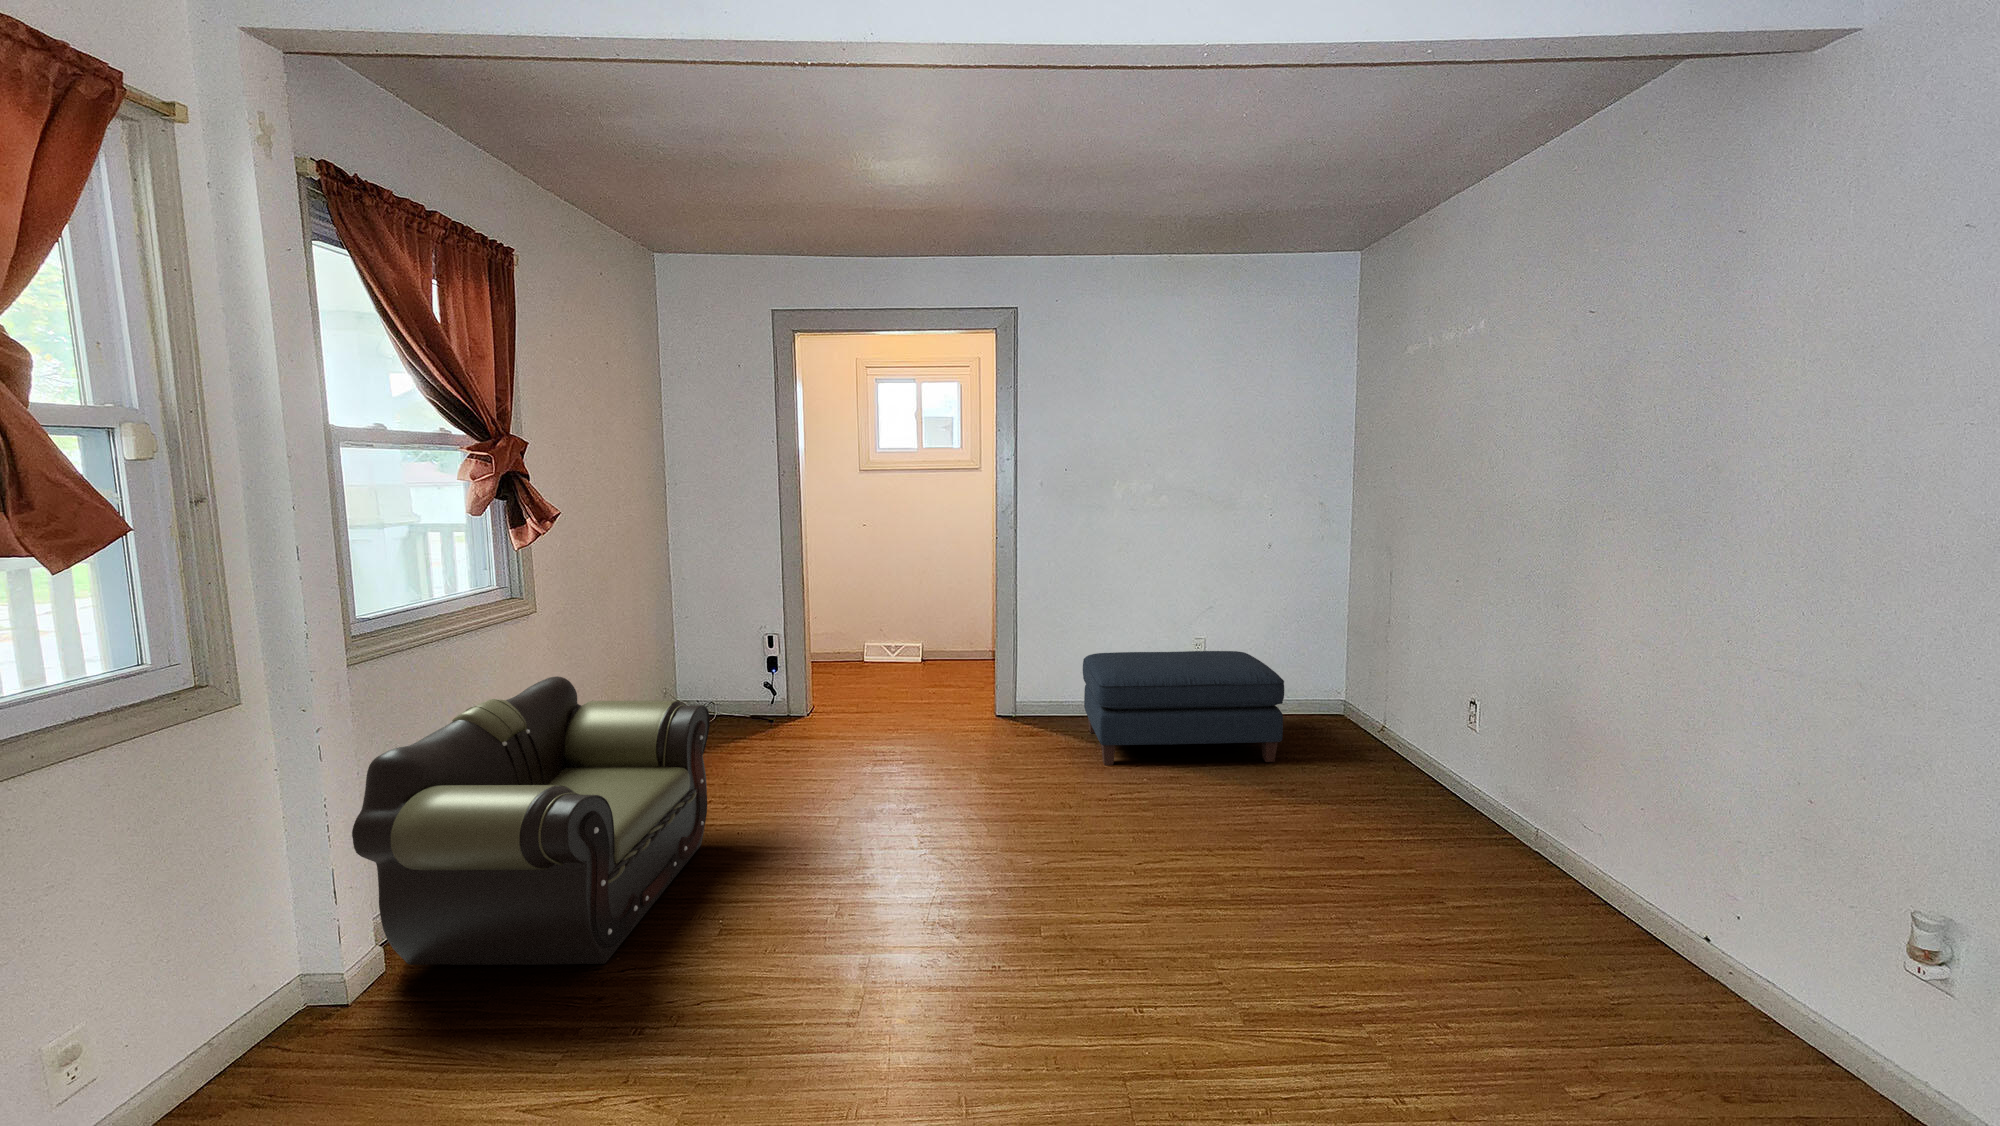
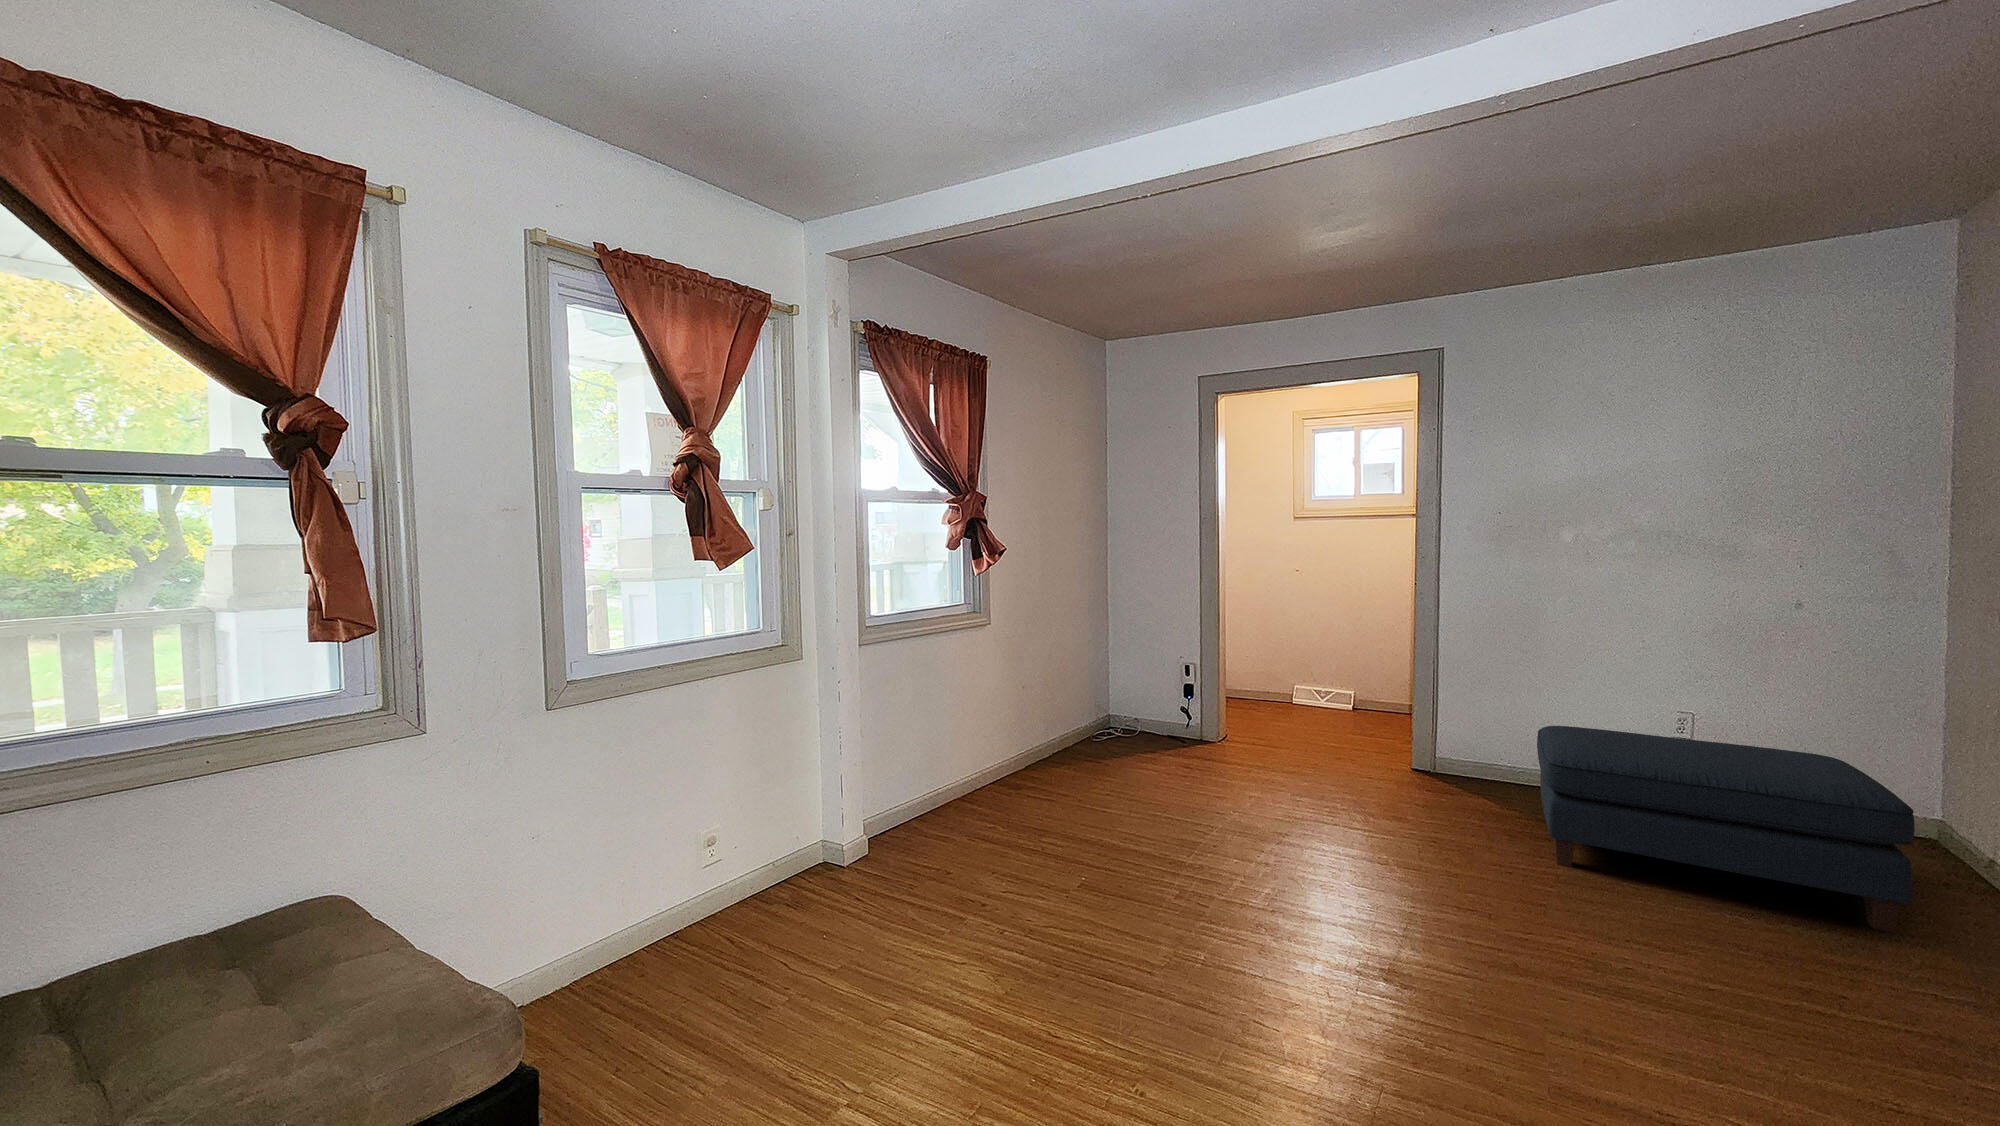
armchair: present [352,676,710,965] -> none [850,672,1101,901]

